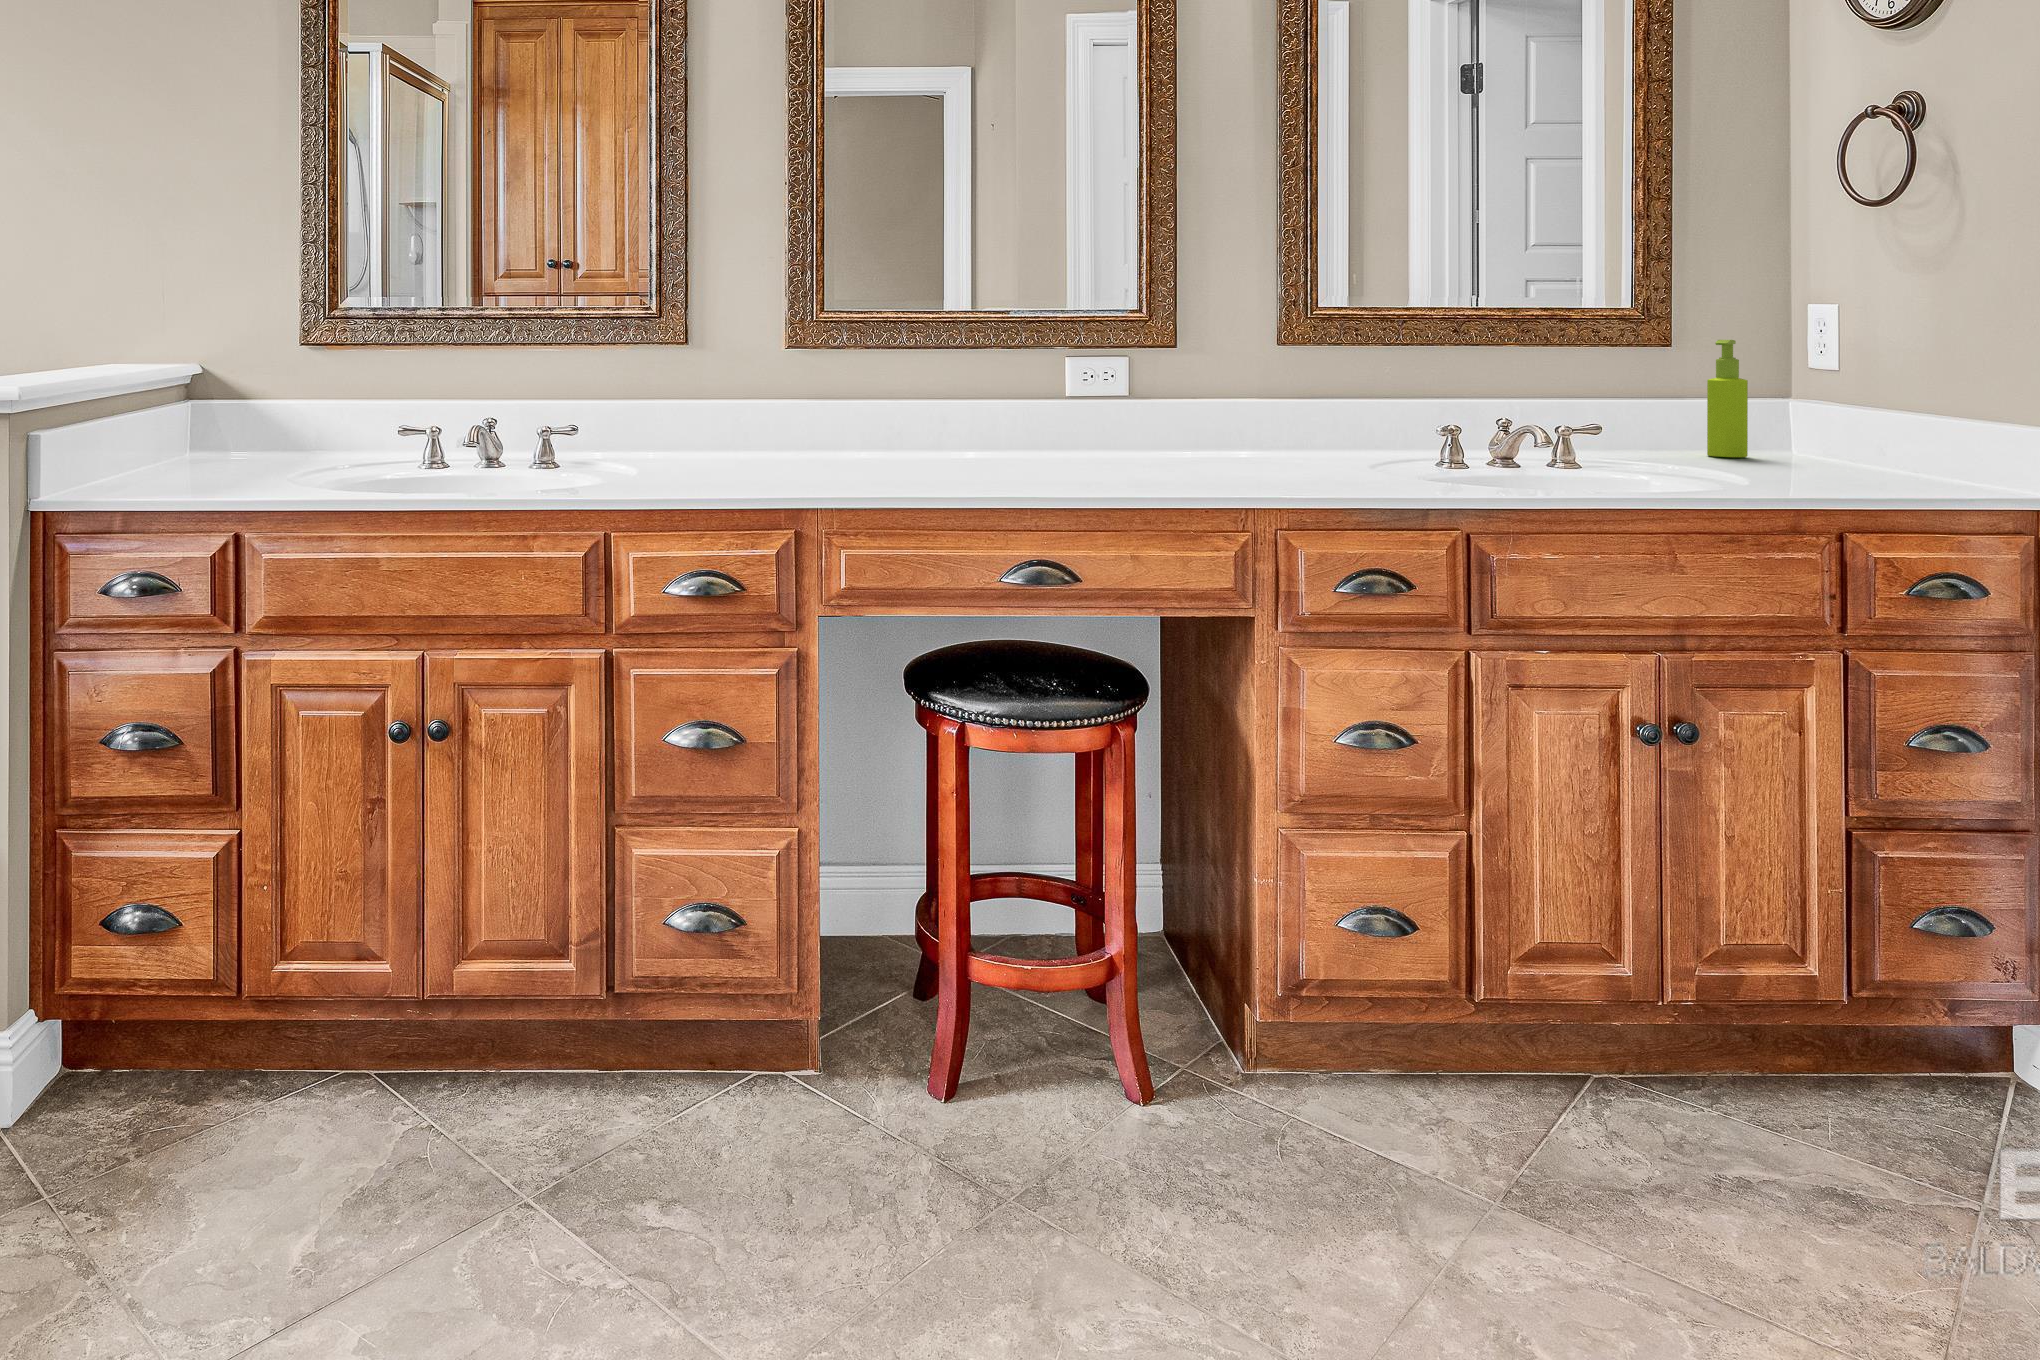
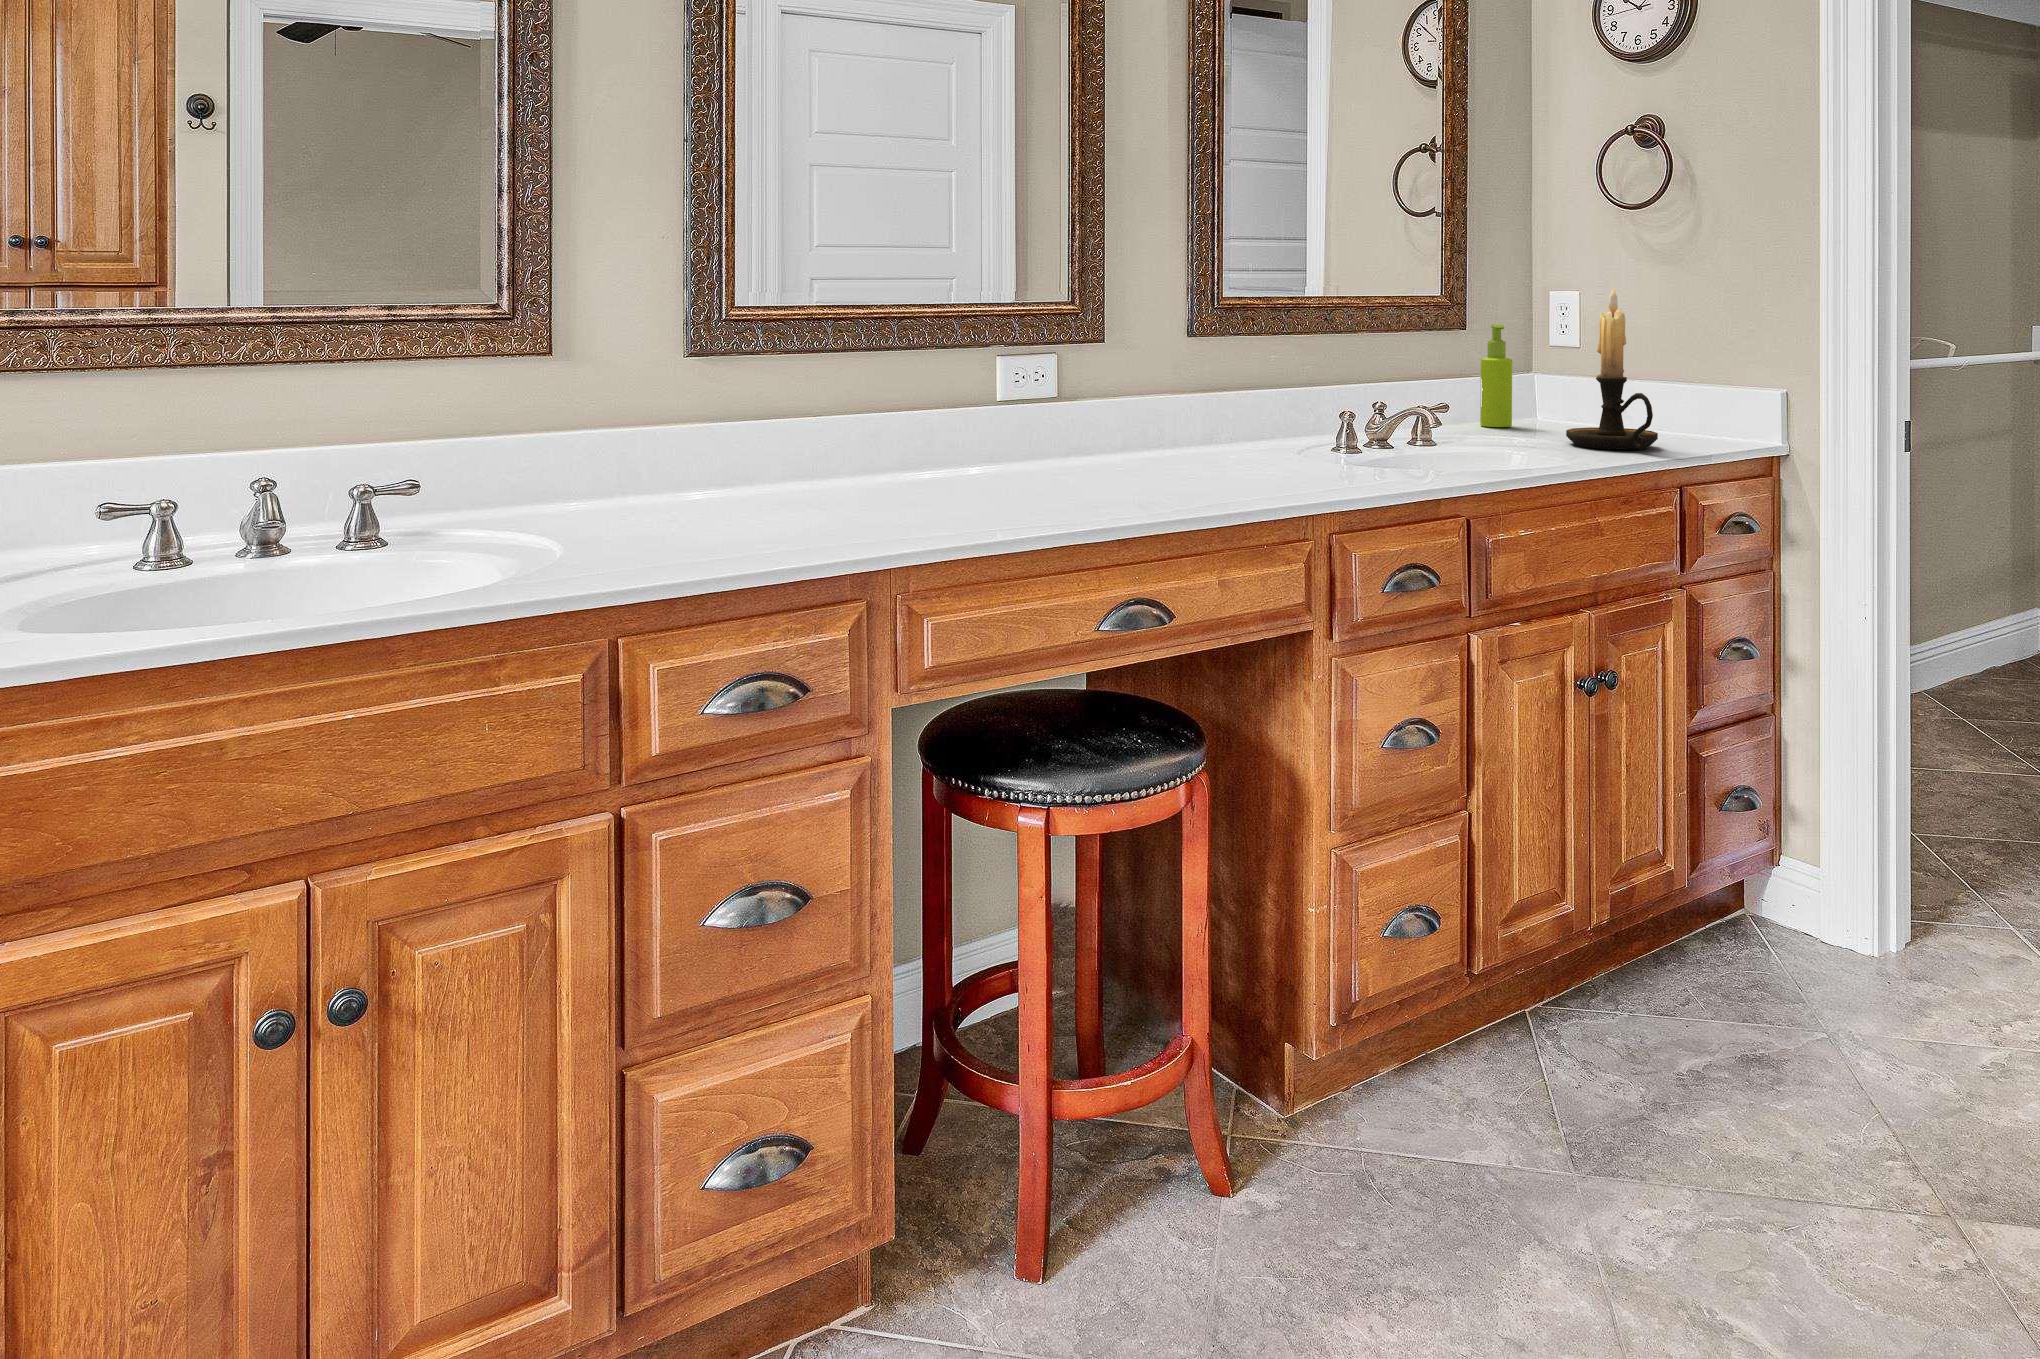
candle holder: none [1750,295,1867,482] -> present [1566,288,1658,450]

